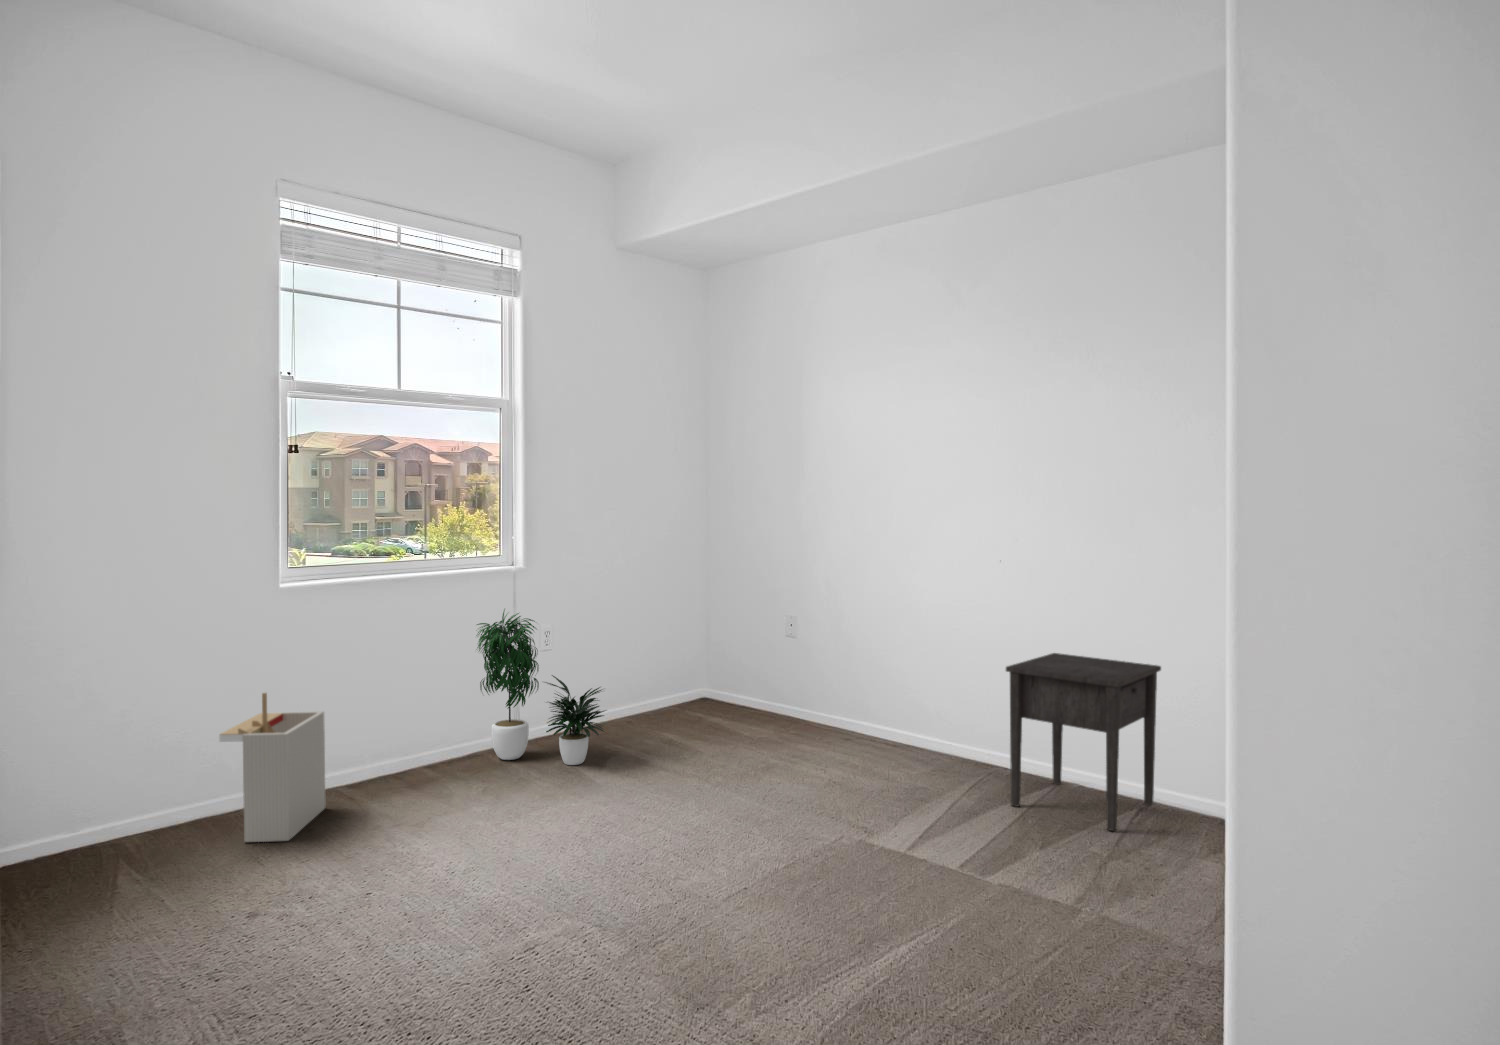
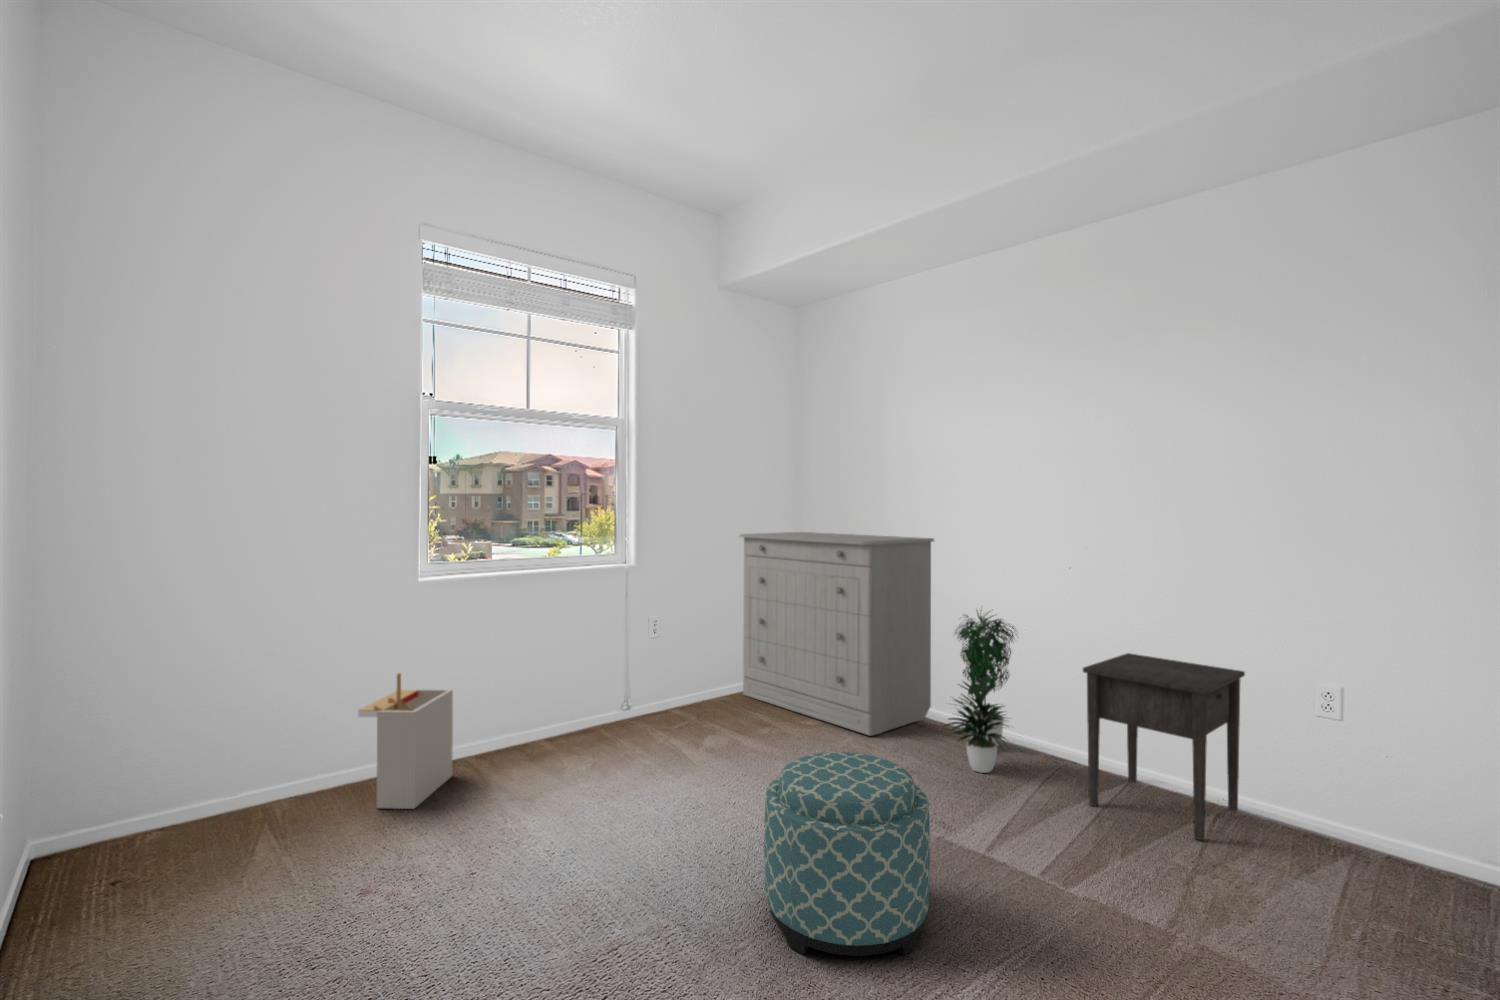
dresser: none [645,532,862,752] -> present [739,532,934,736]
potted plant: present [477,609,606,765] -> present [945,612,1016,773]
ottoman: none [683,752,845,943] -> present [764,752,930,956]

